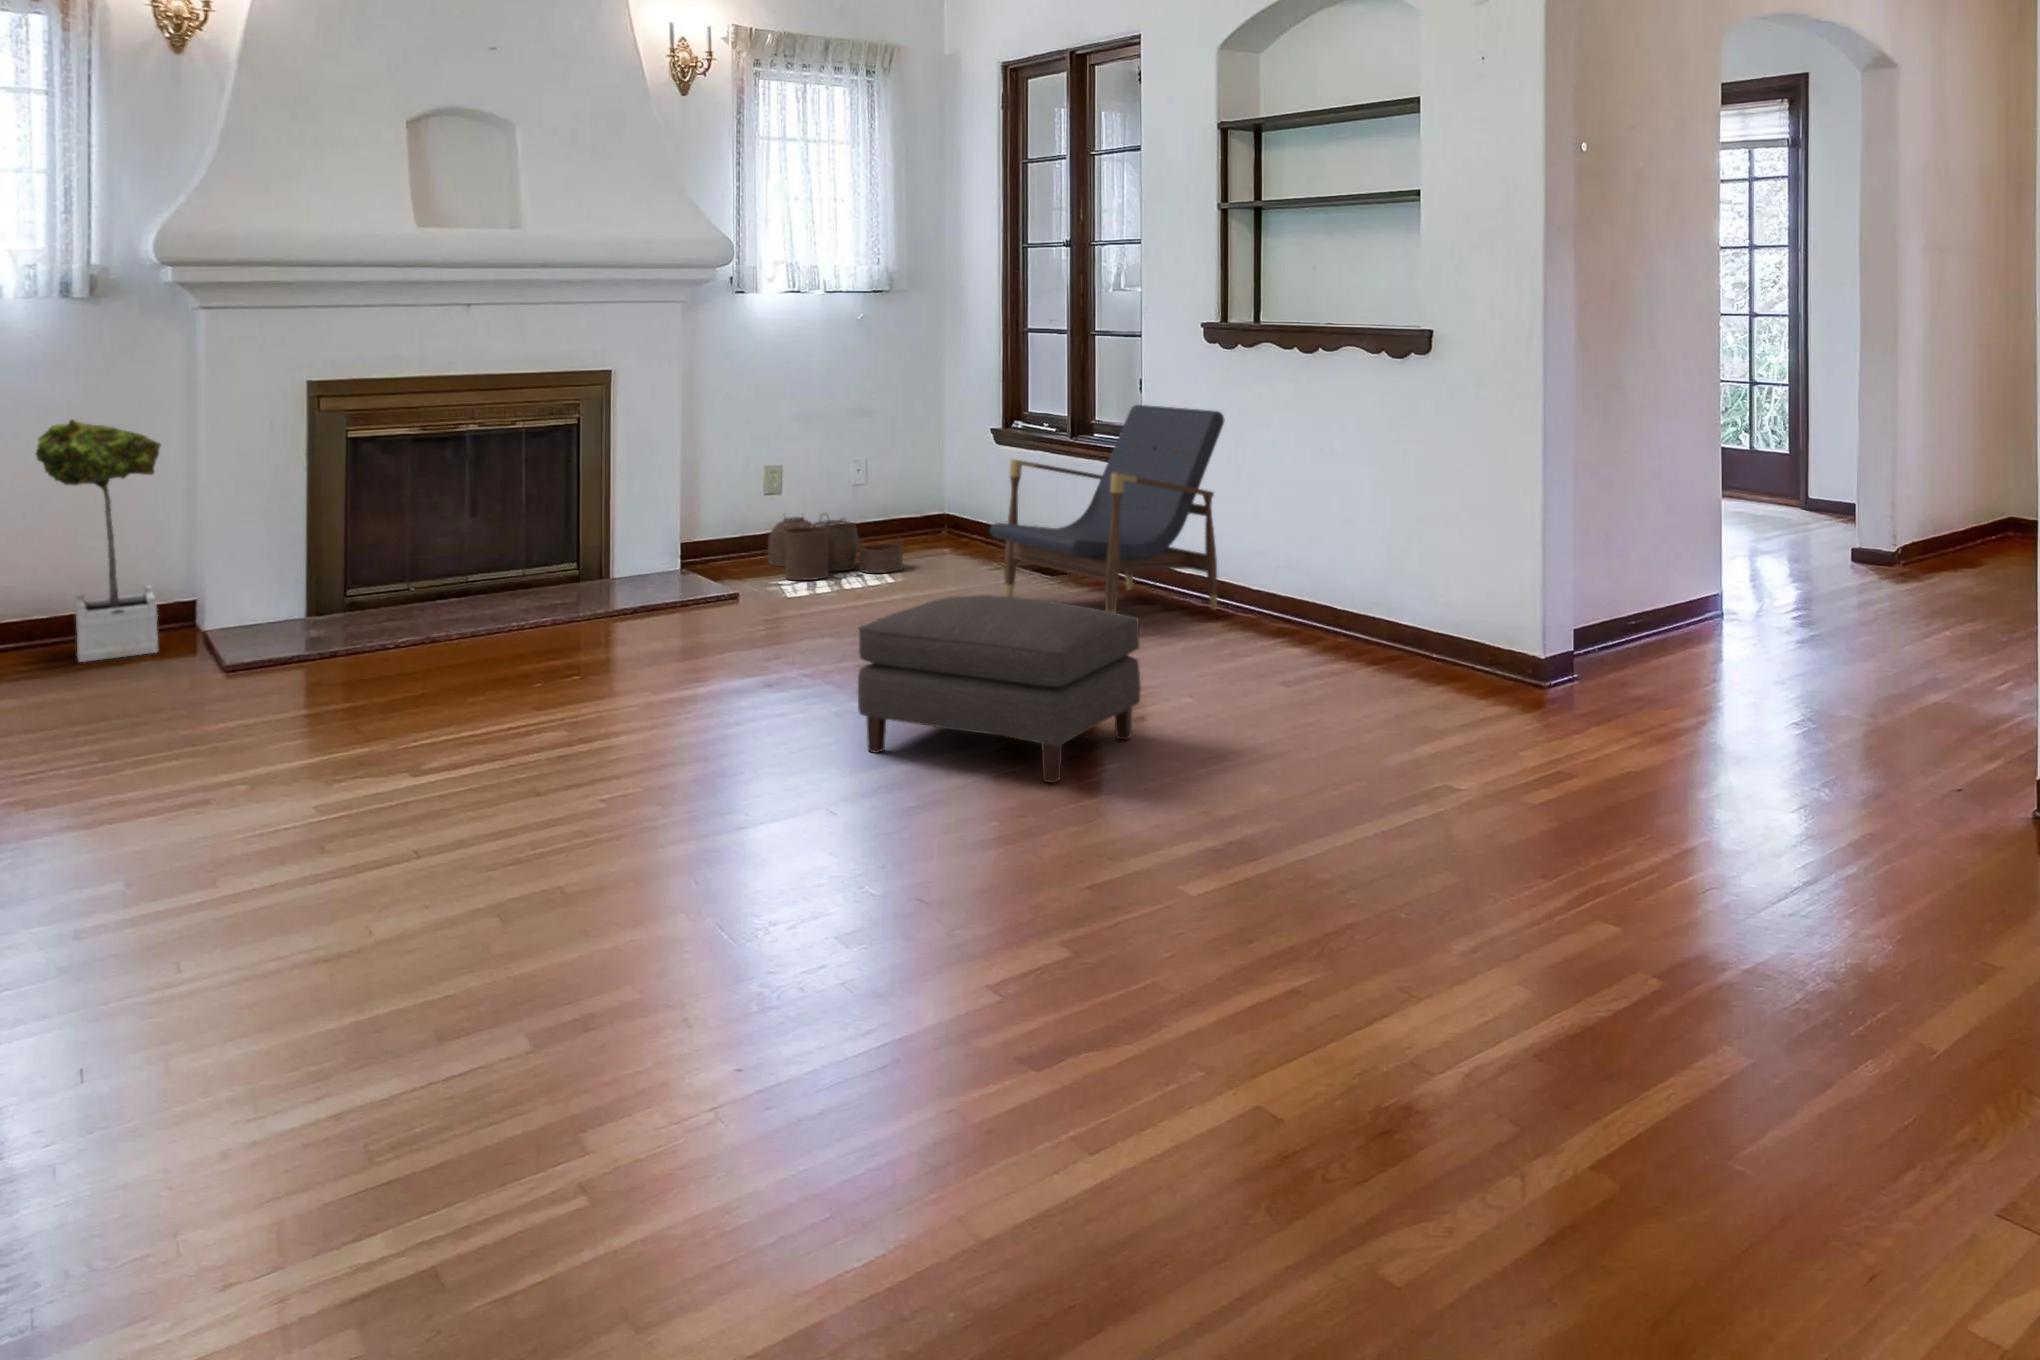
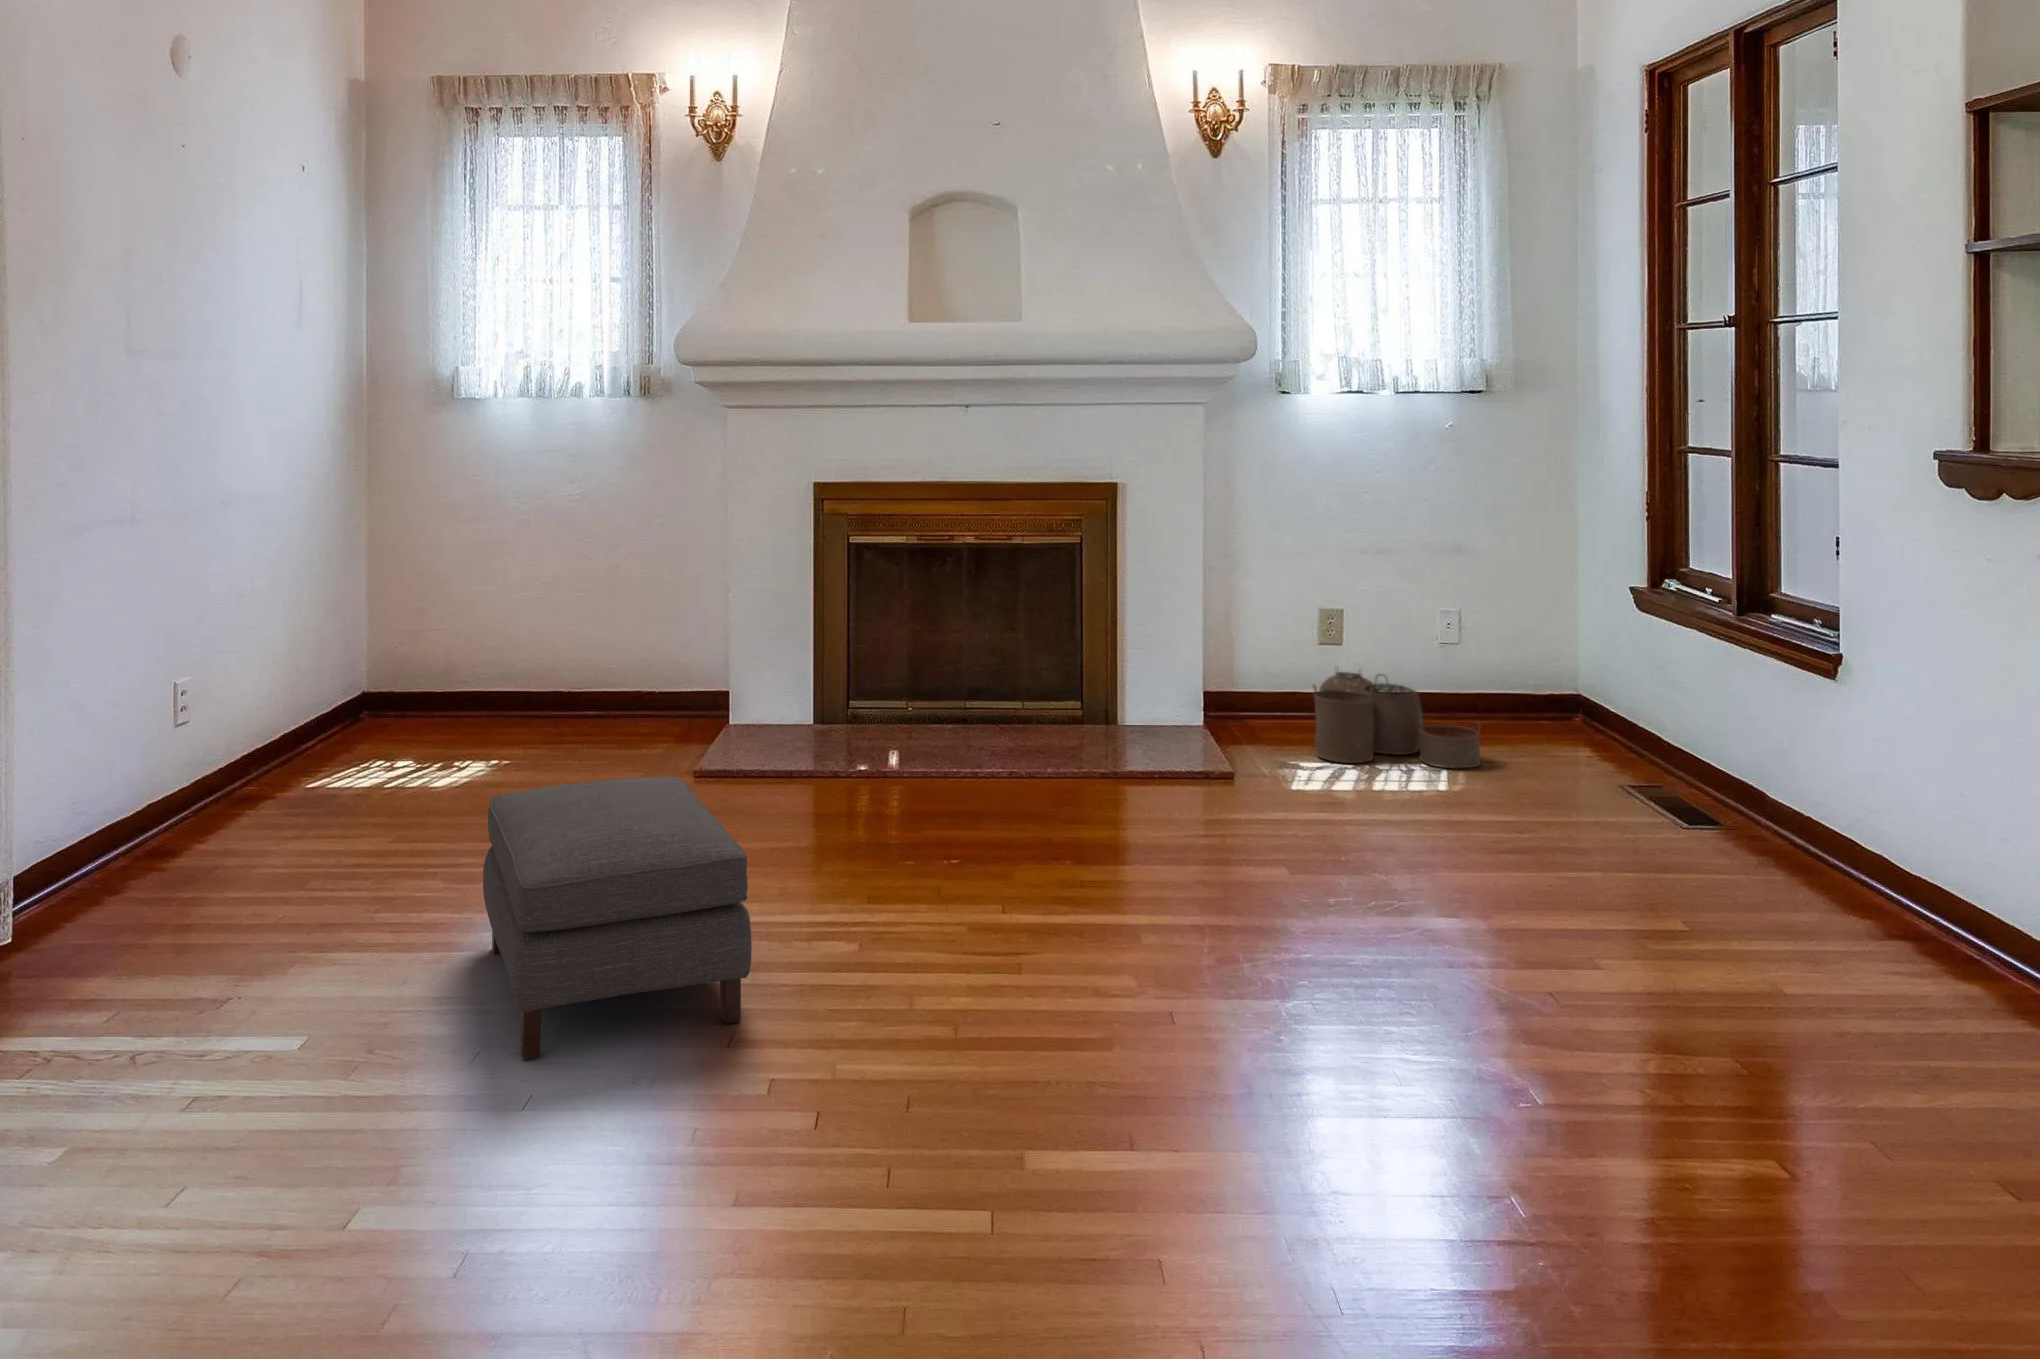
lounge chair: present [990,405,1224,613] -> none [1546,575,1979,965]
potted tree: present [36,420,160,662] -> none [587,508,685,738]
ottoman: present [858,595,1141,783] -> present [483,777,752,1059]

